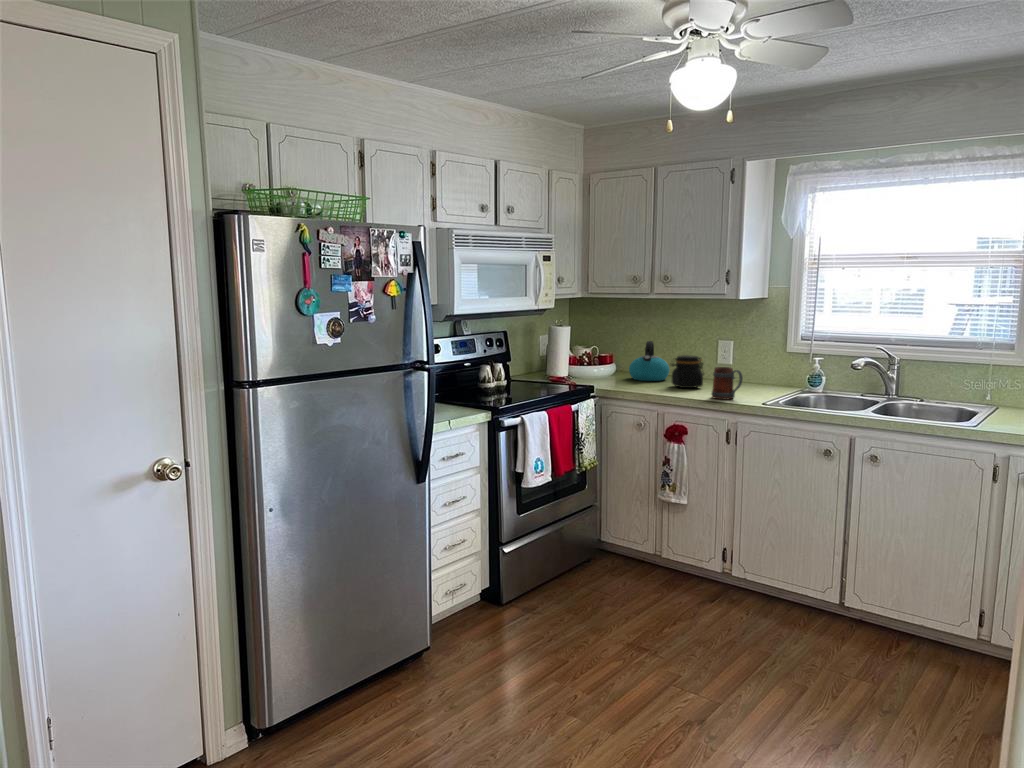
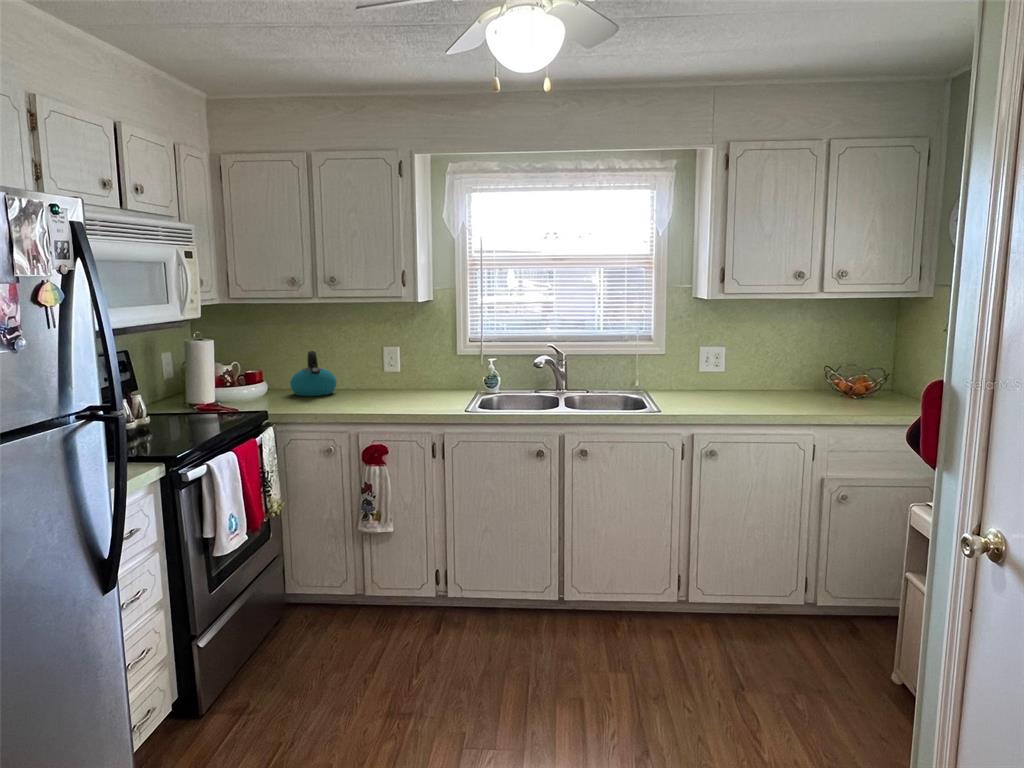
jar: present [671,355,704,388] -> none [349,364,386,401]
mug: present [712,367,743,399] -> none [411,375,445,410]

